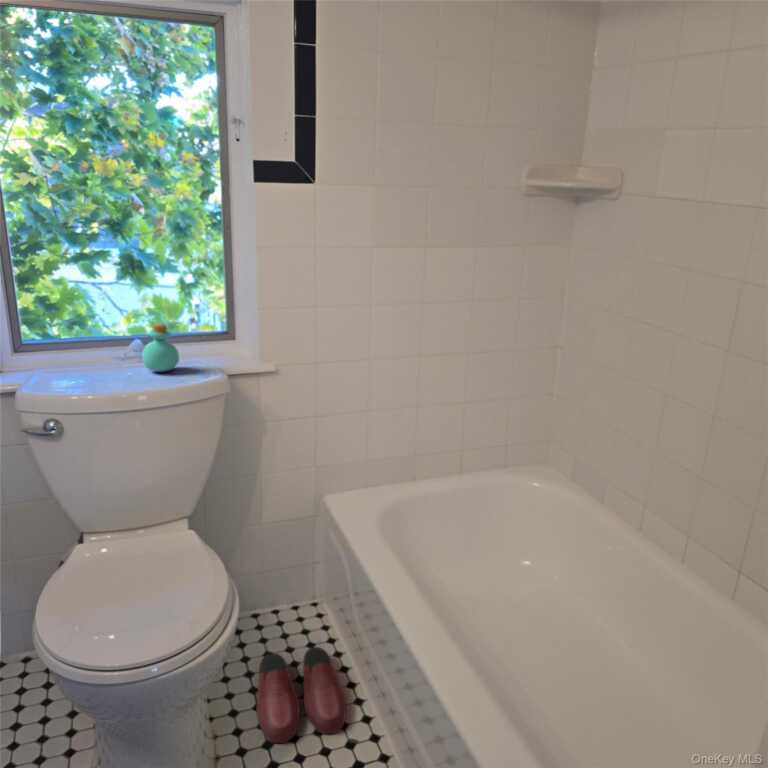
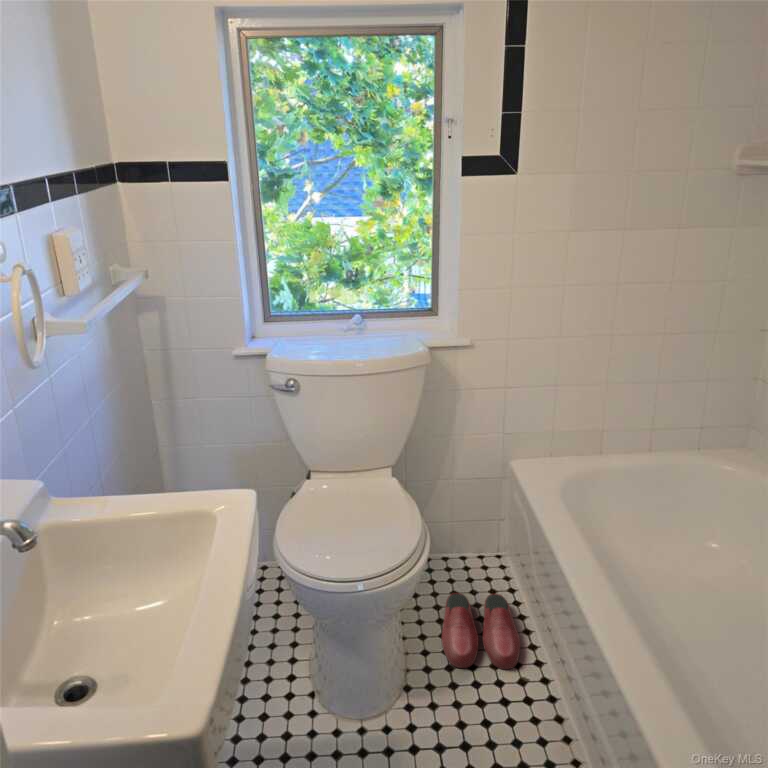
perfume bottle: present [142,323,179,372] -> none [361,302,391,343]

